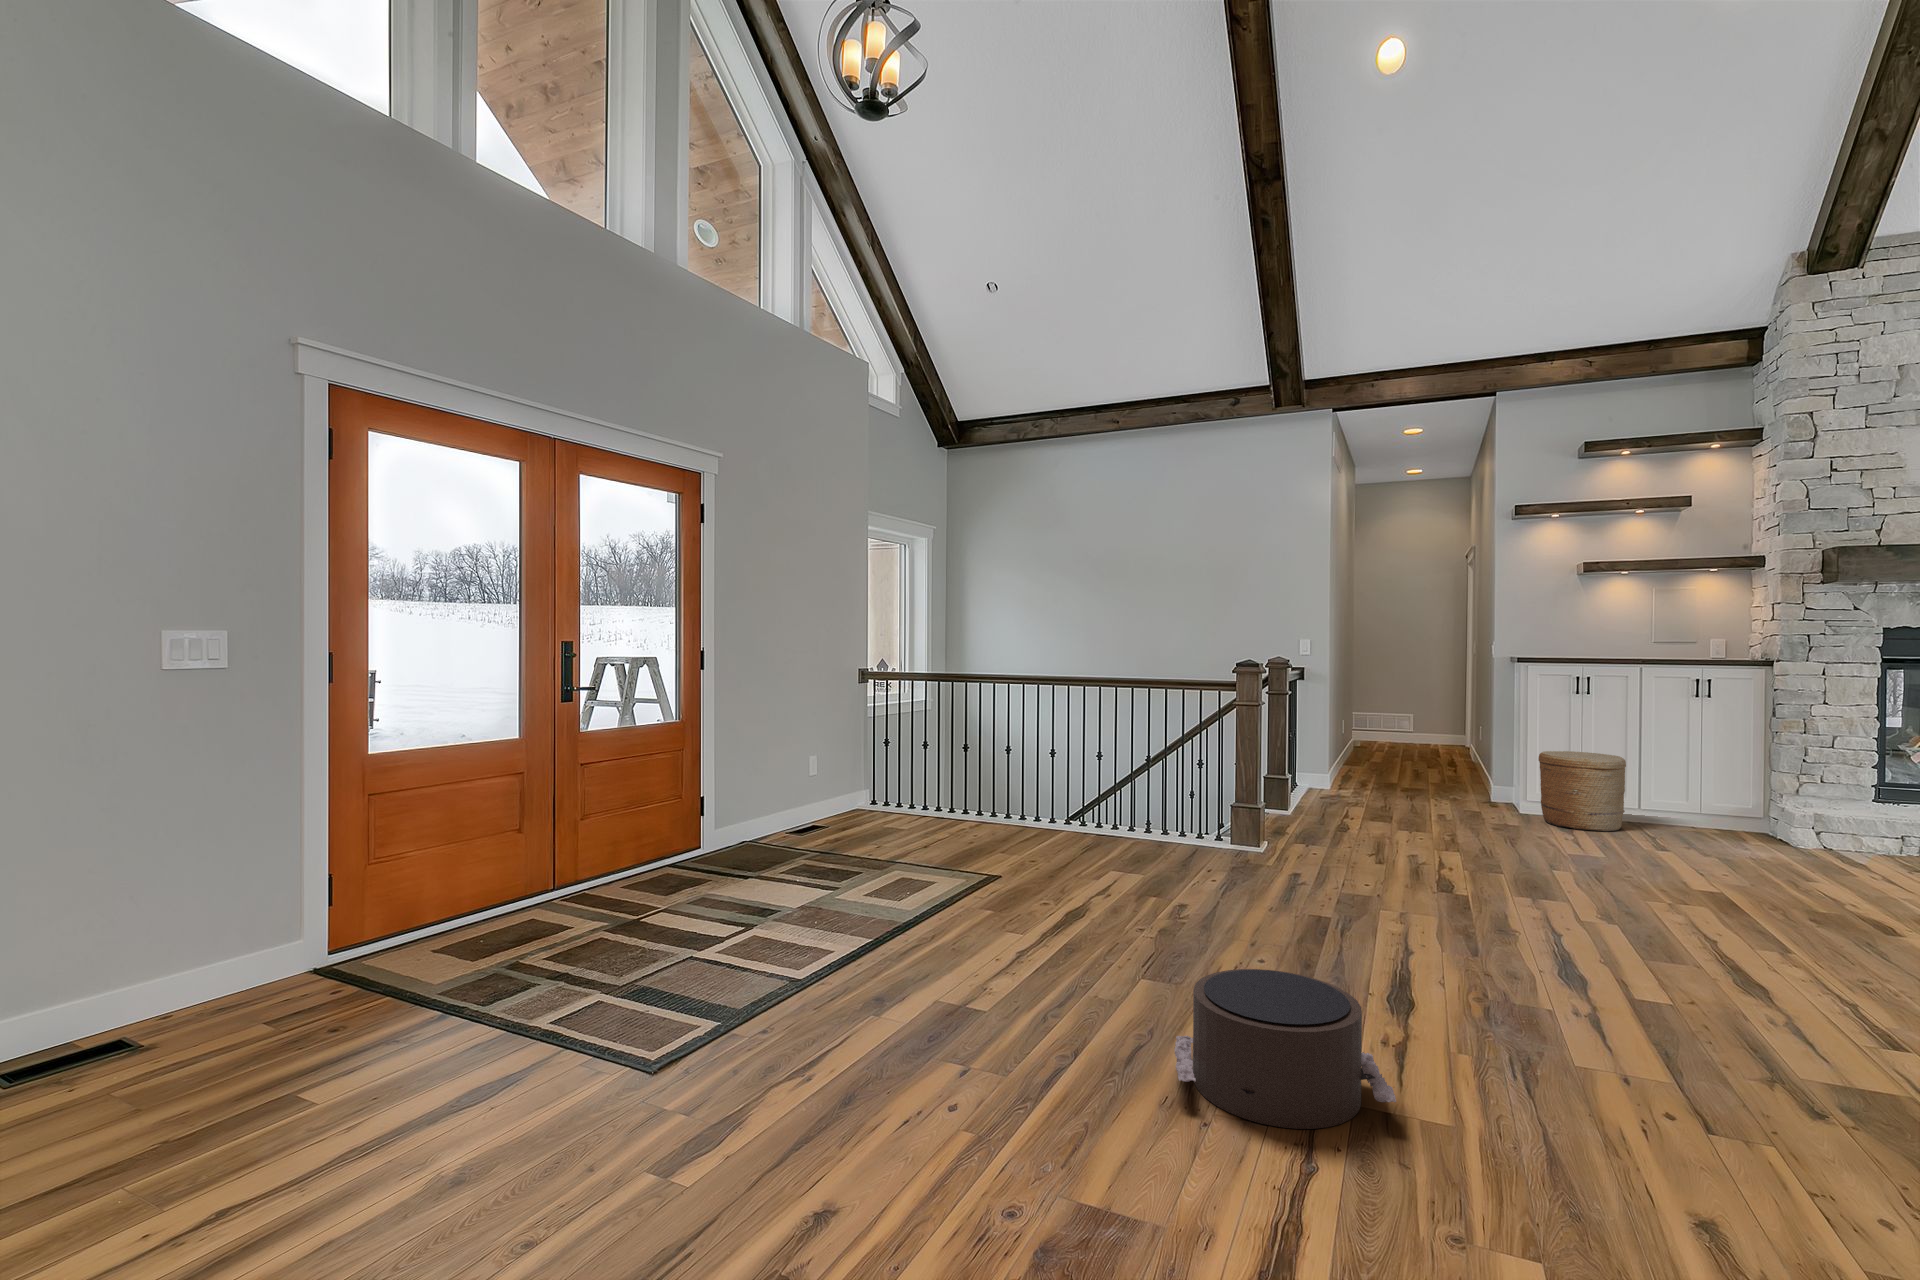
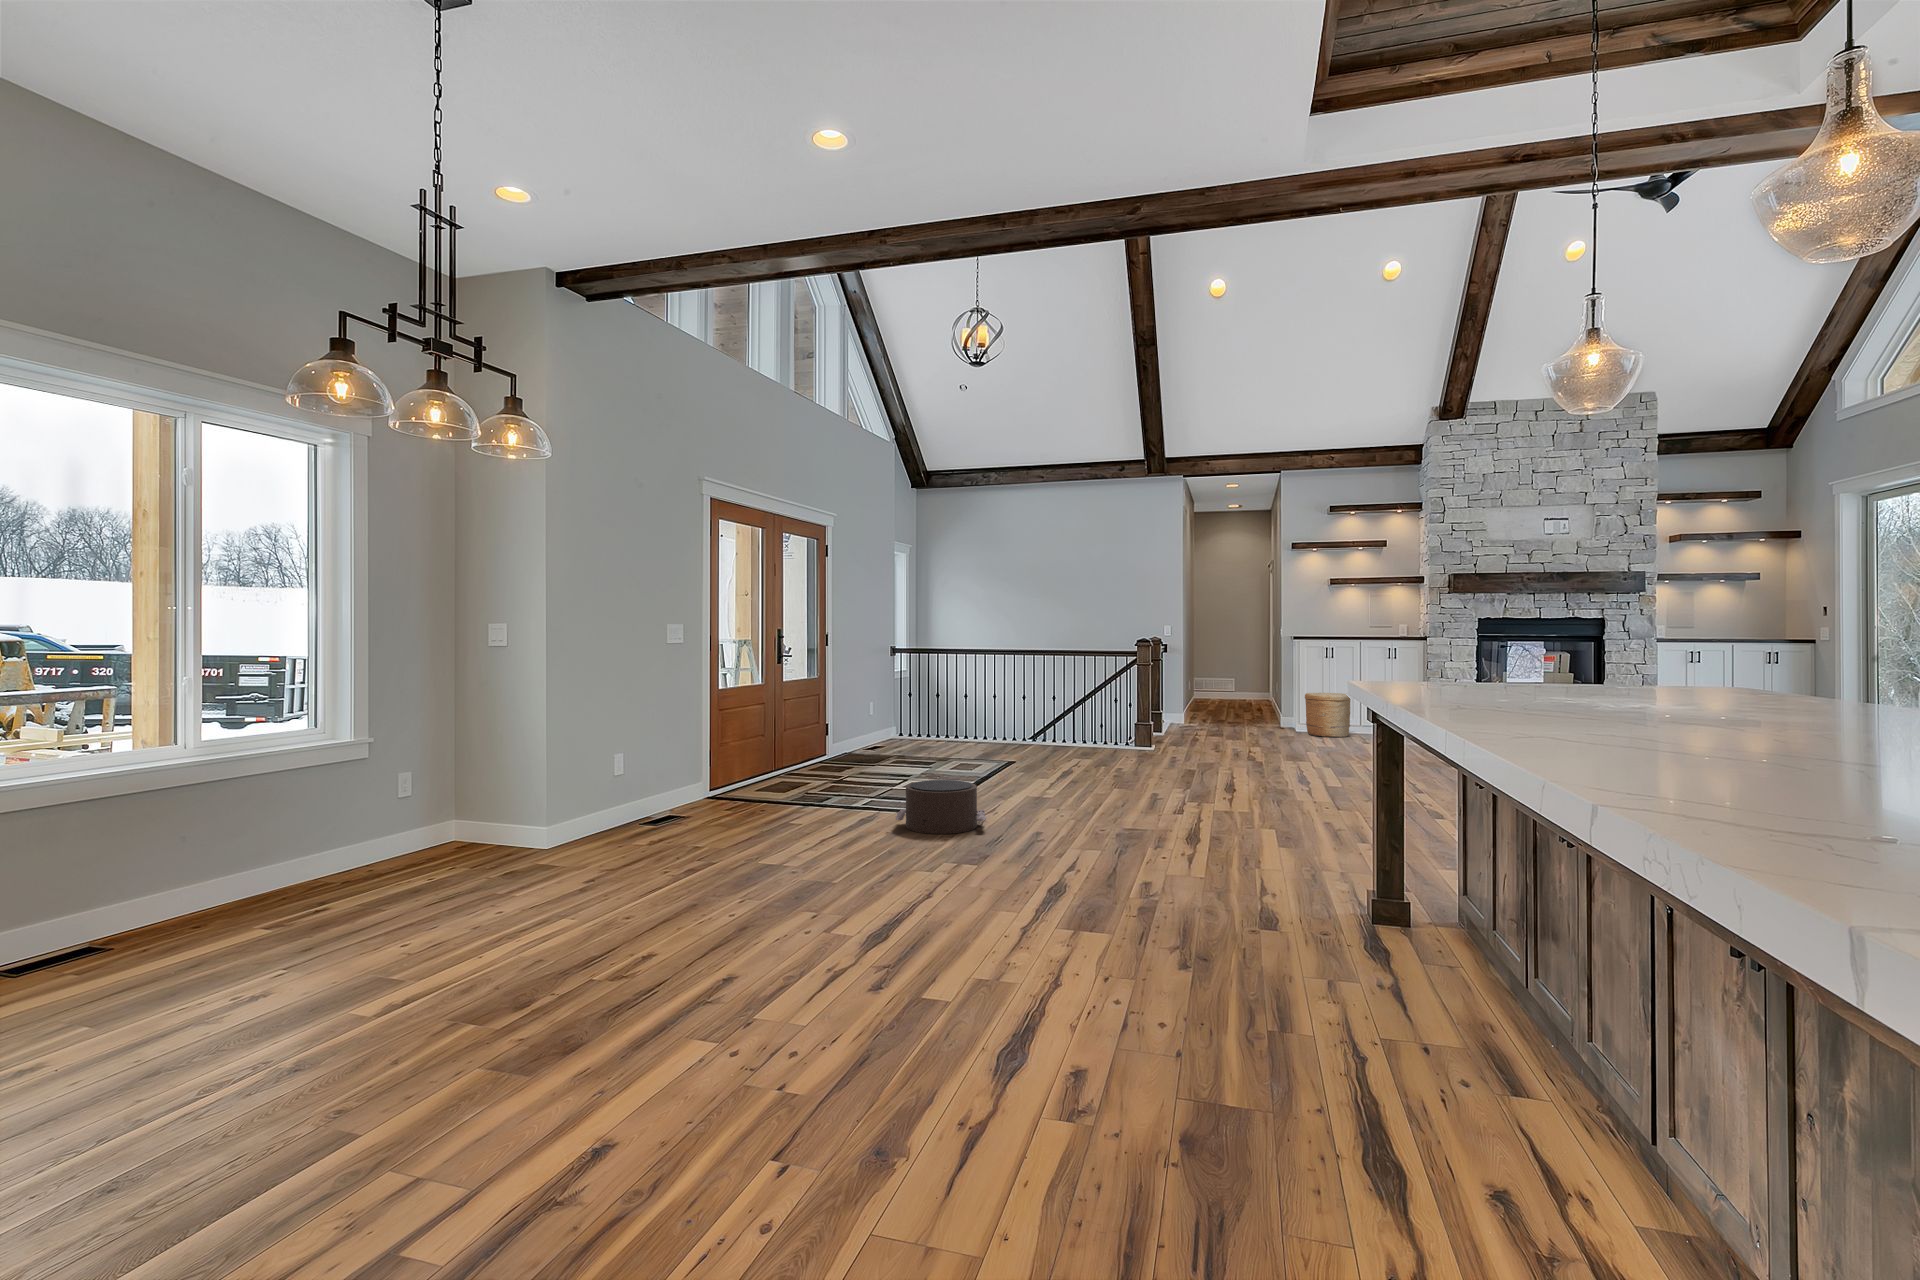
pouf: present [1175,969,1396,1129] -> present [896,780,986,834]

